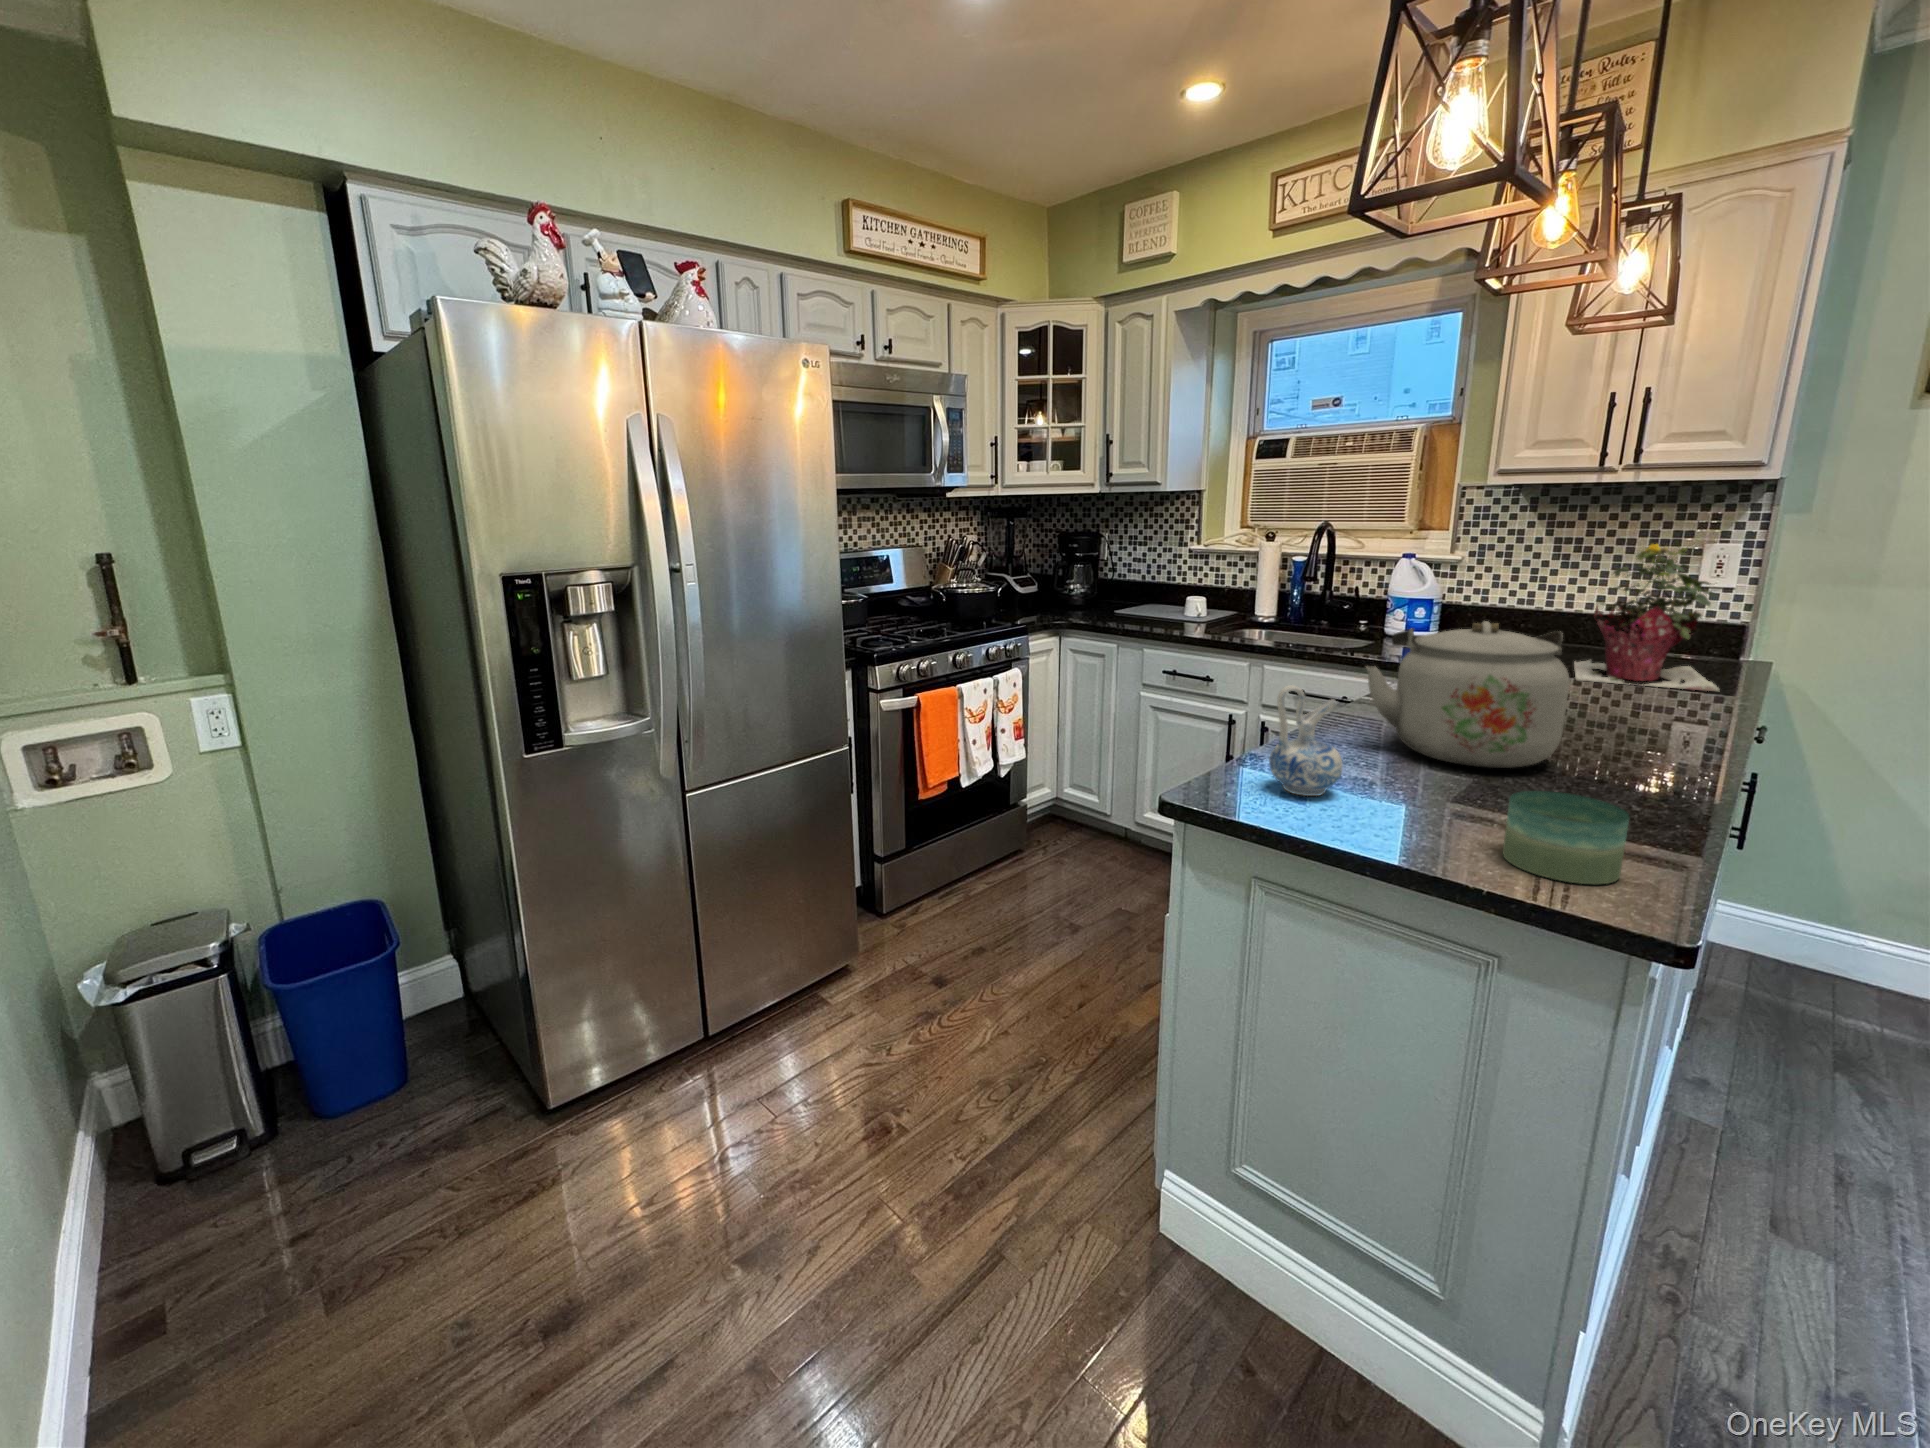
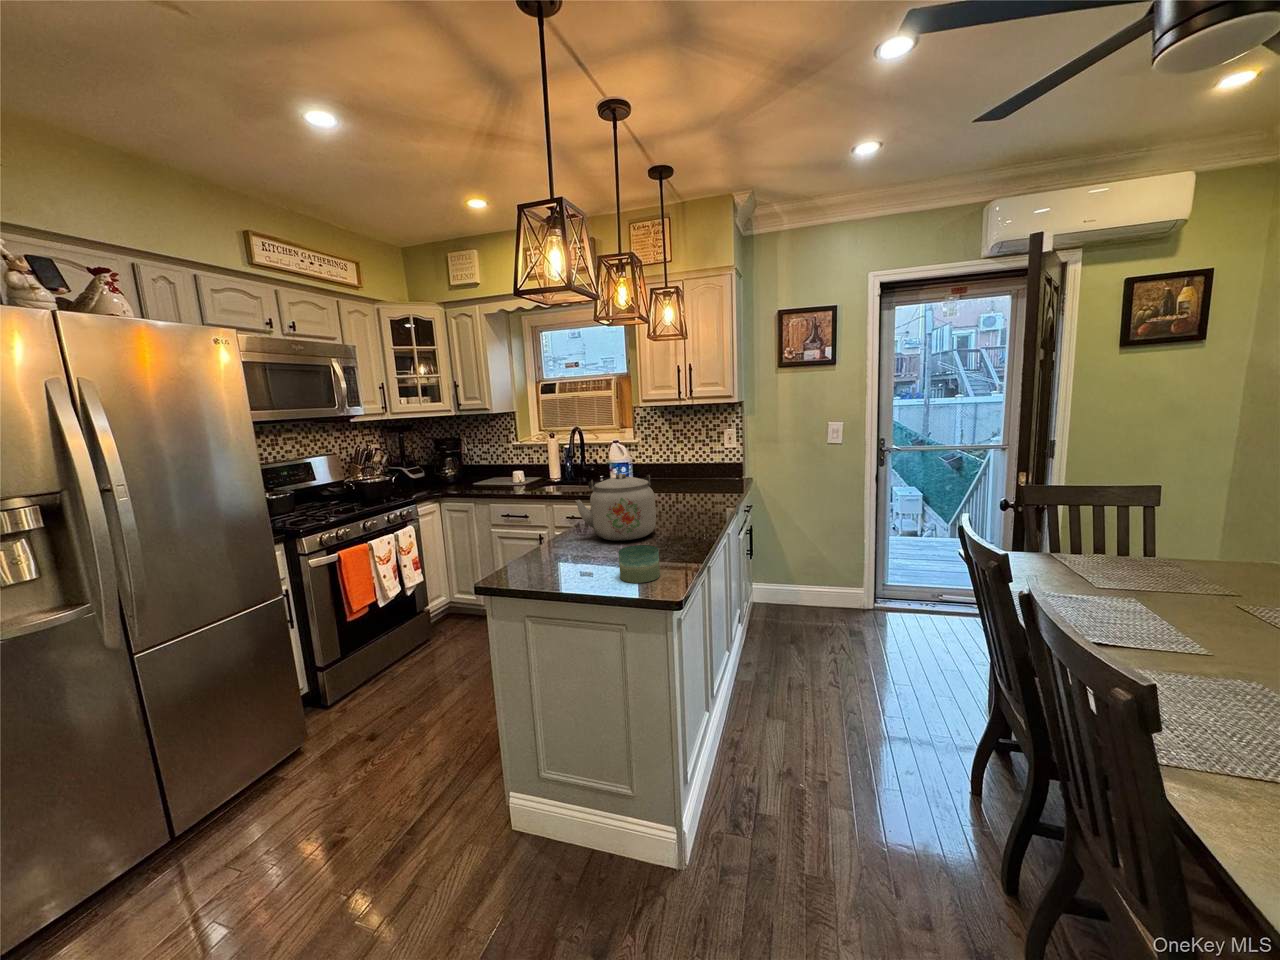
potted plant: present [1574,540,1719,691] -> none [681,429,729,495]
ceramic pitcher: present [1269,685,1342,796] -> none [526,514,561,568]

